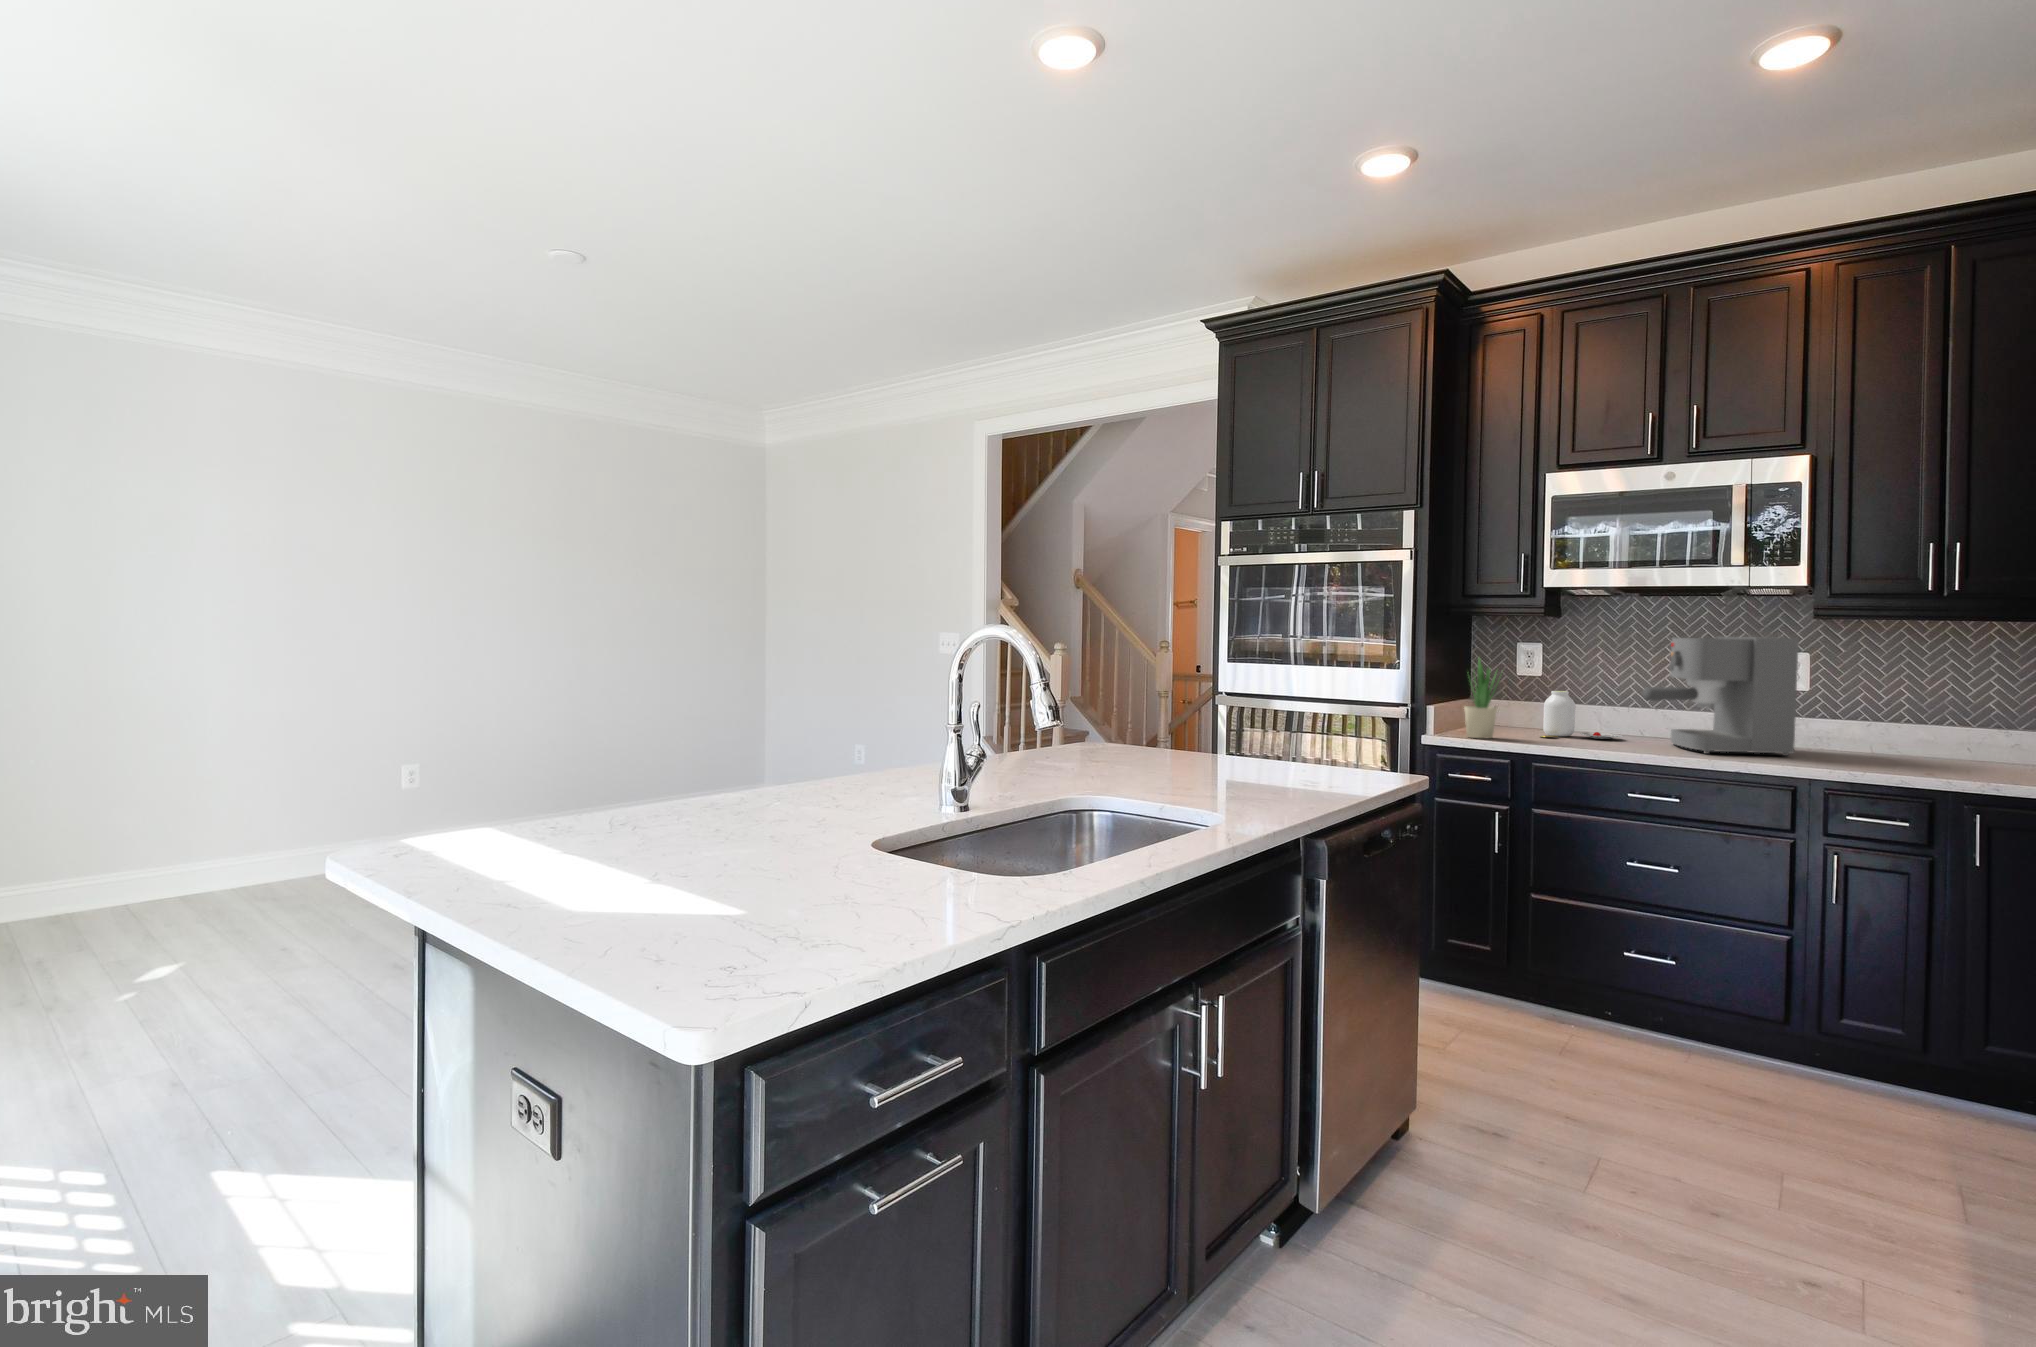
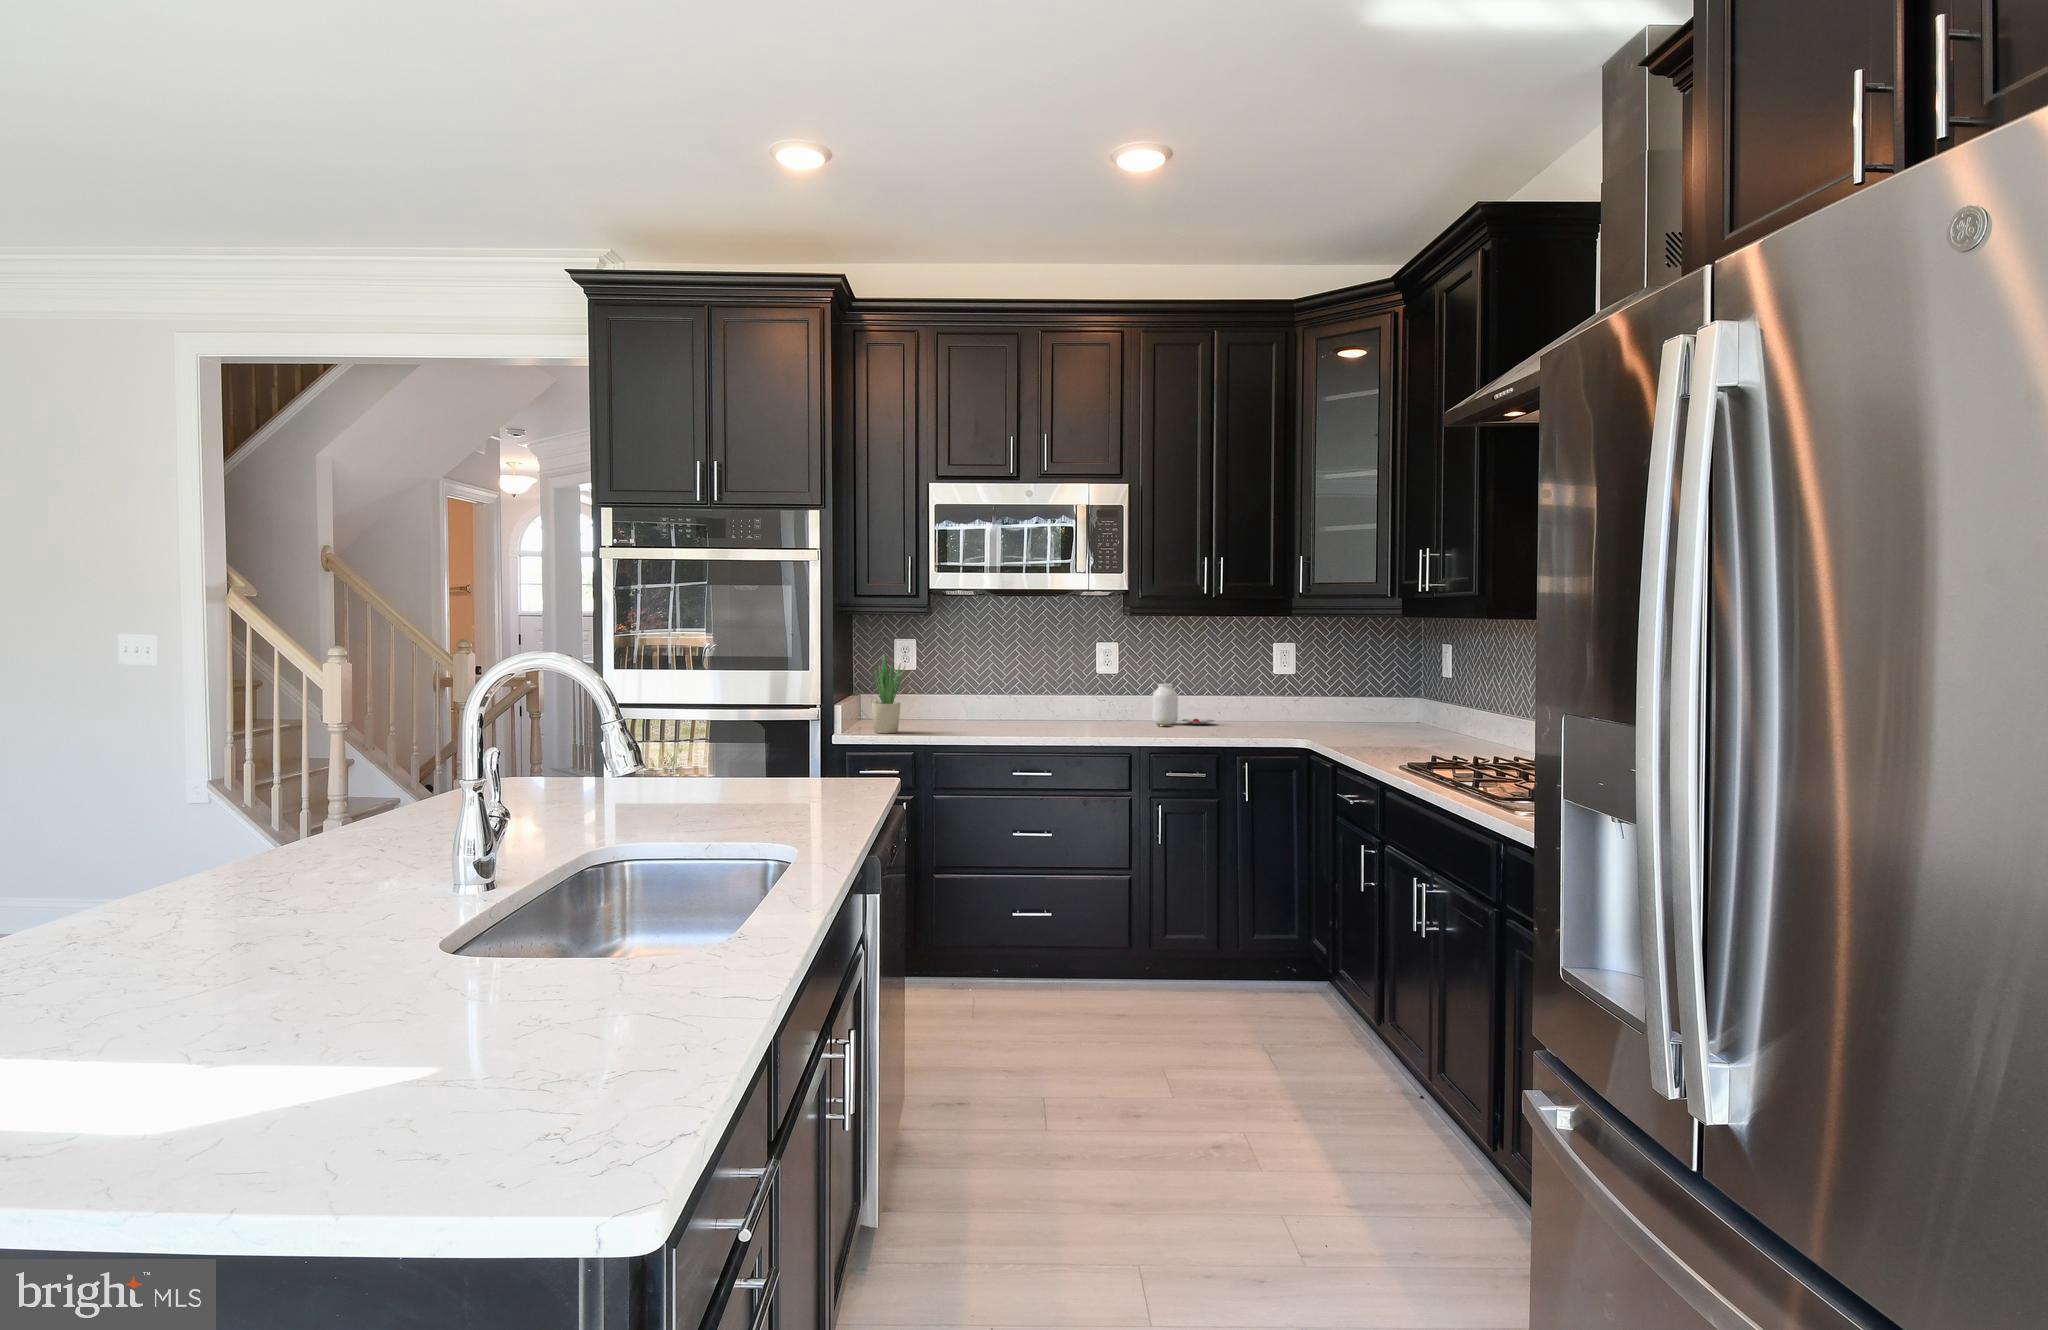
coffee maker: present [1642,637,1799,756] -> none [1020,632,1126,733]
jar: present [1540,691,1622,739] -> present [1152,684,1214,726]

